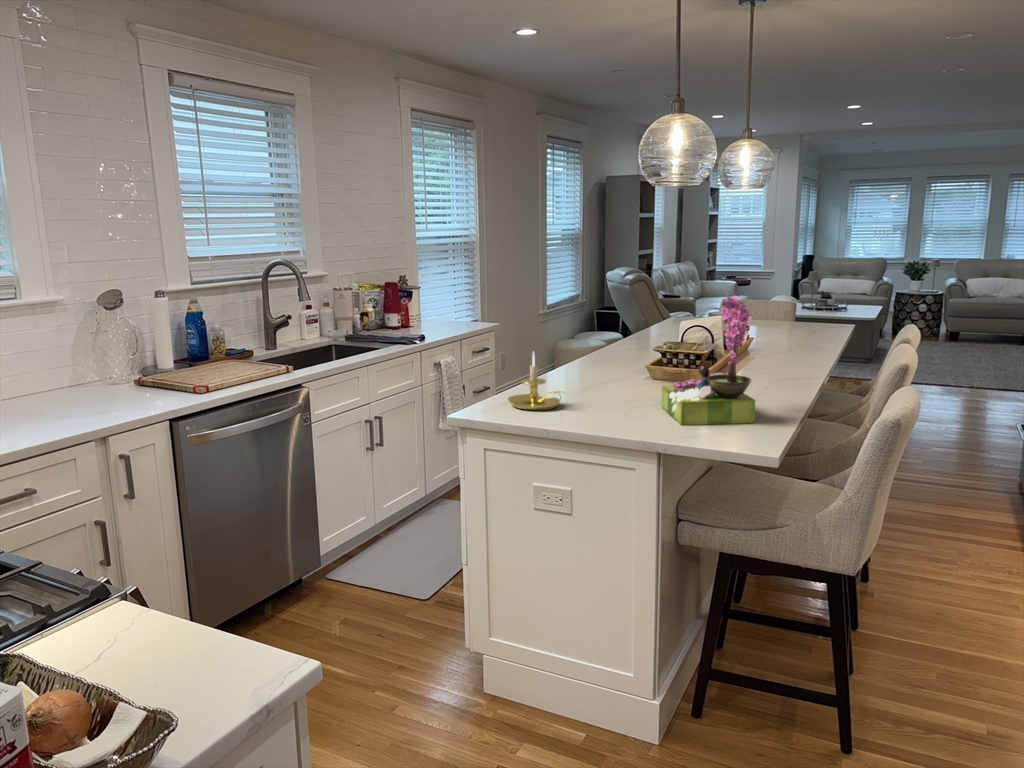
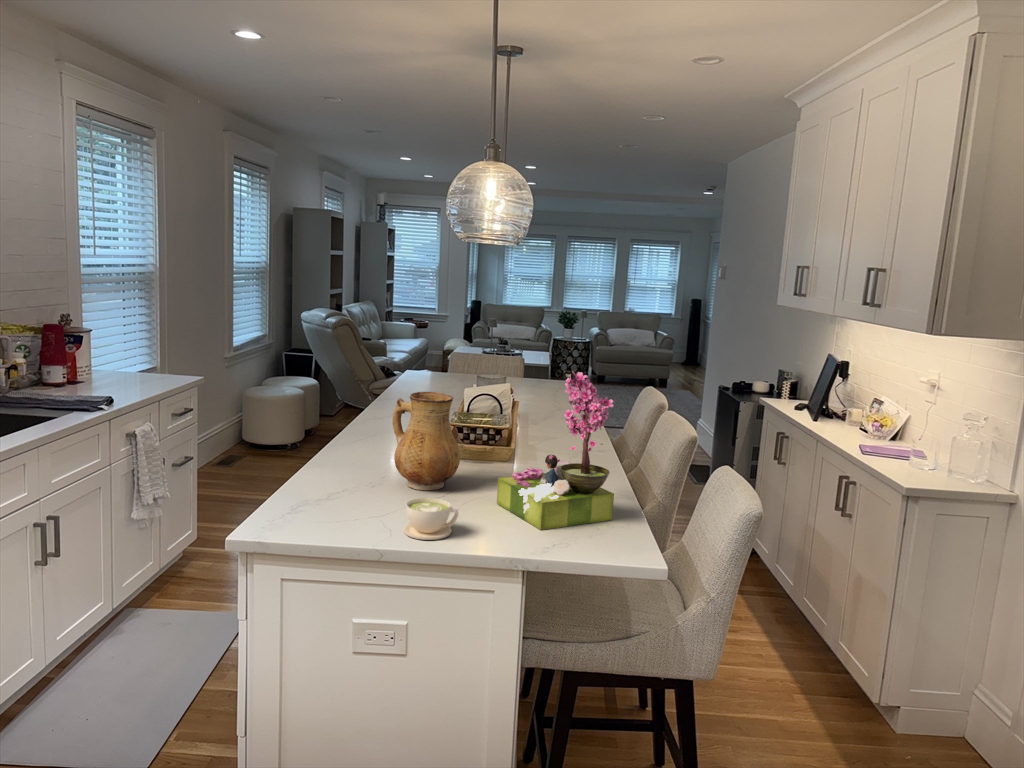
ceramic pitcher: none [588,318,642,397] -> present [392,392,460,490]
candle holder: present [508,351,564,410] -> none [304,440,388,519]
coffee cup: none [569,395,611,425] -> present [404,498,458,540]

